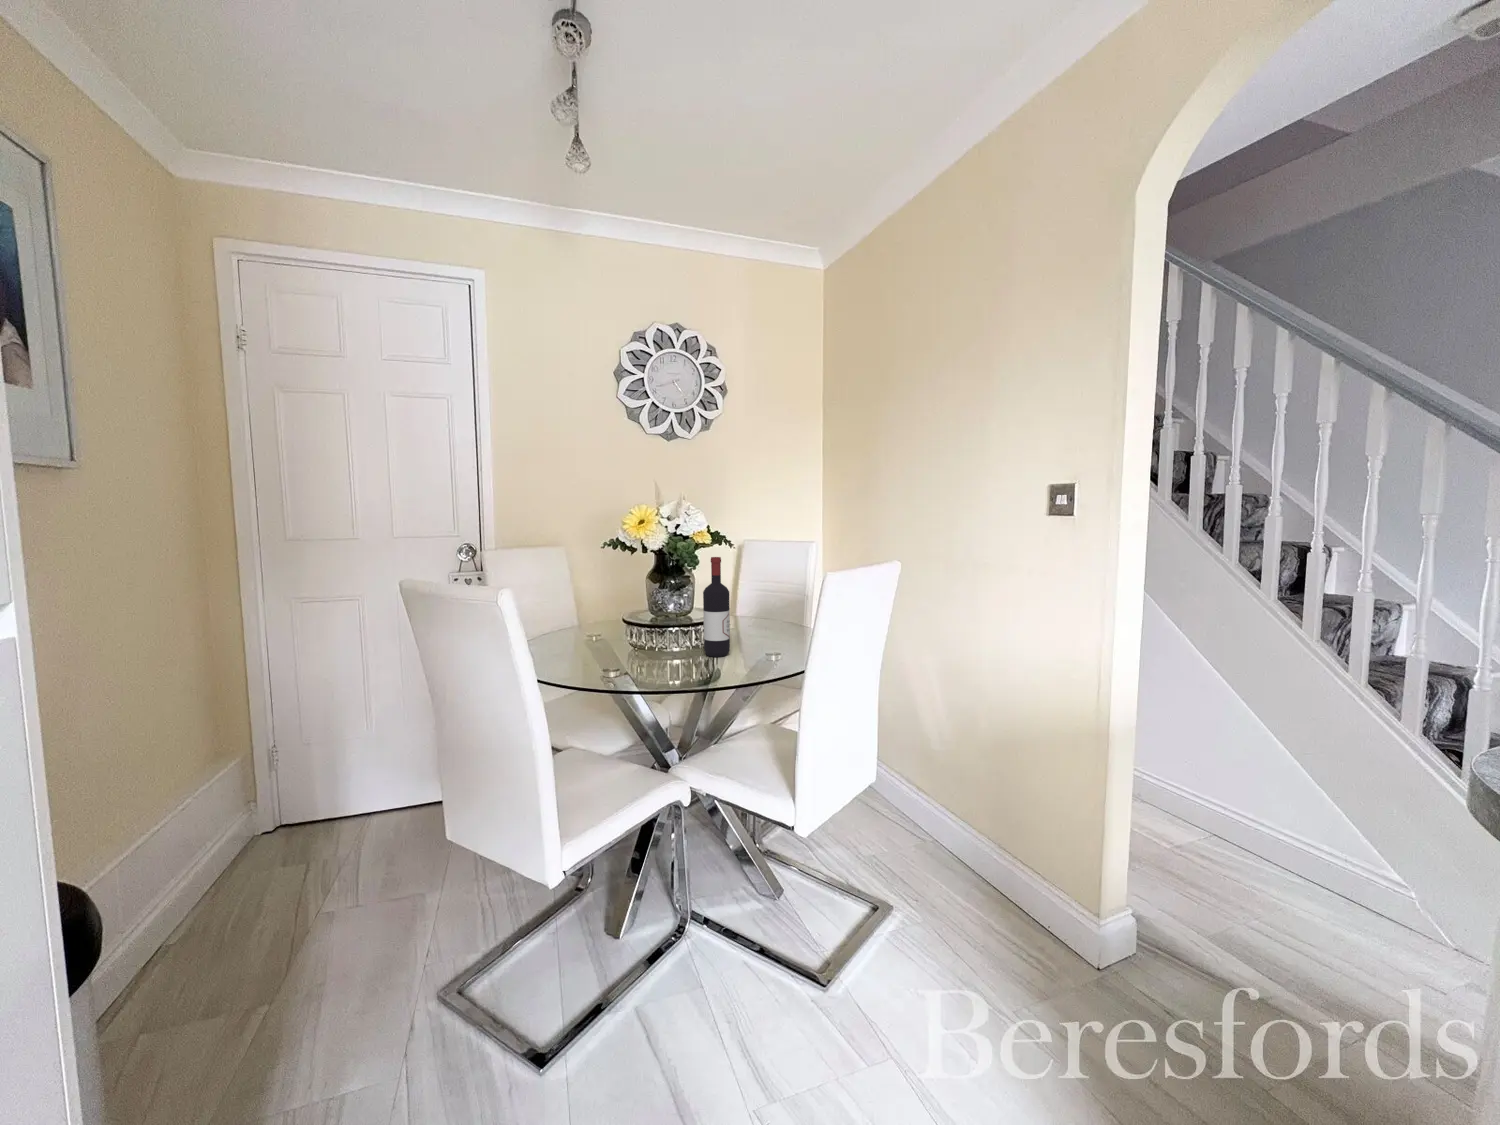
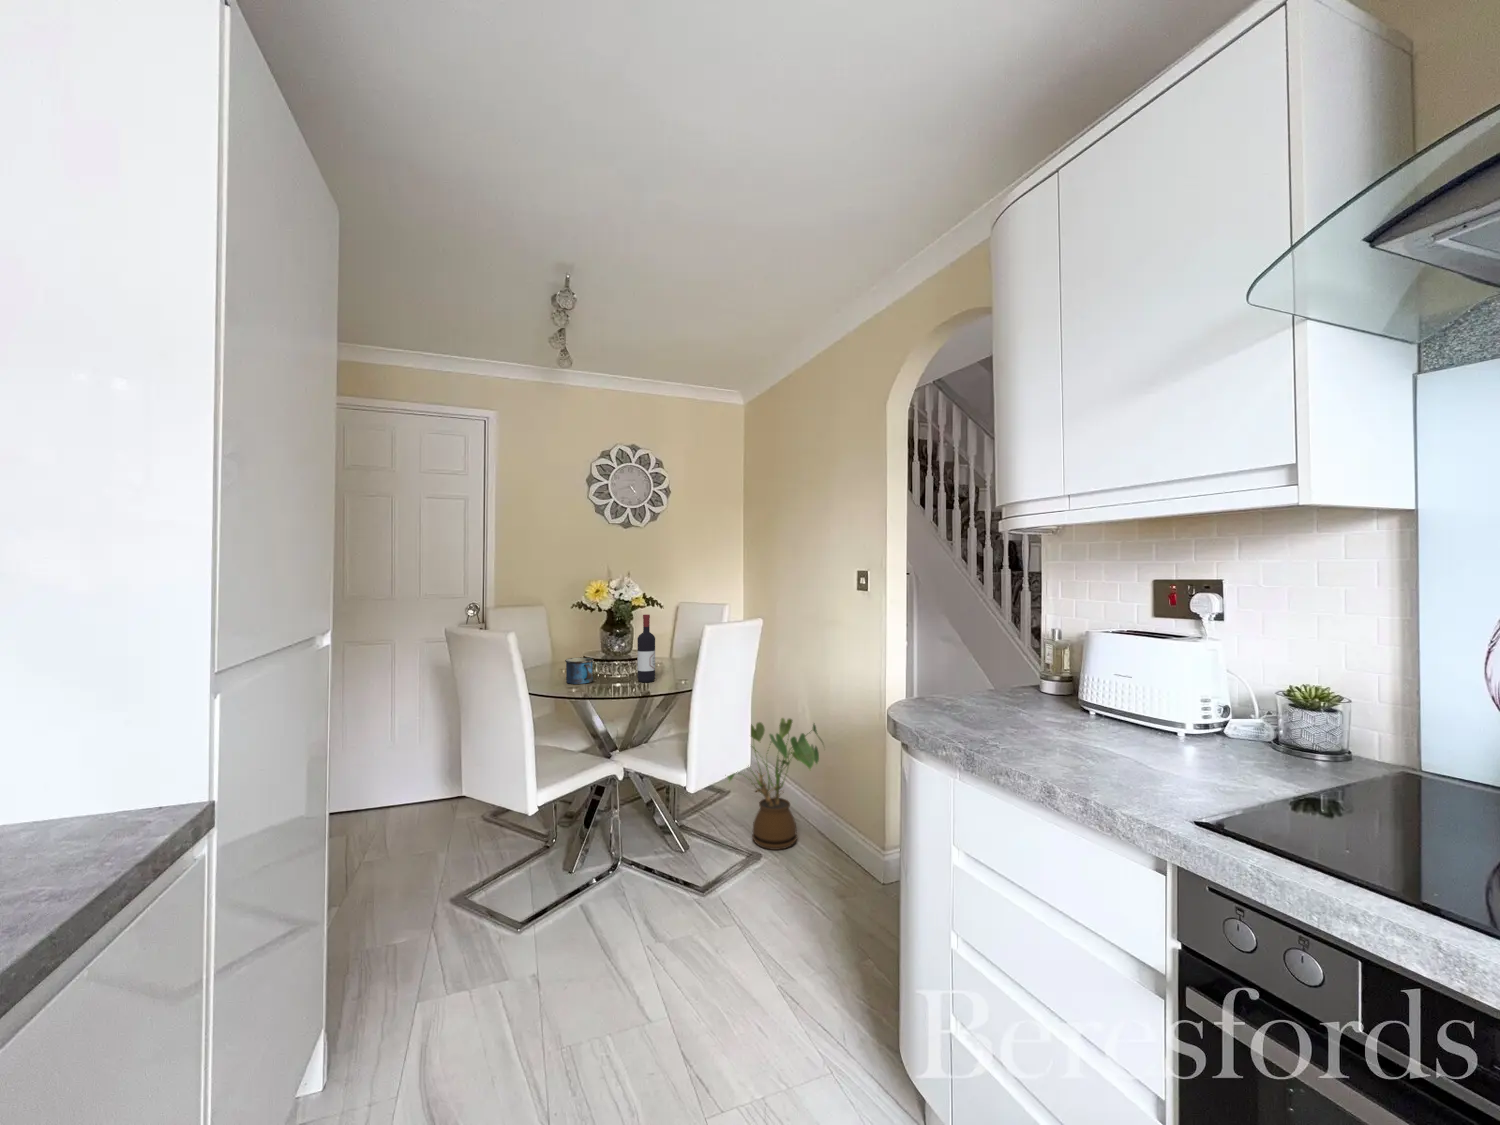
mug: none [598,620,639,660] -> present [565,658,593,684]
house plant: none [829,706,979,894] -> present [727,718,823,850]

